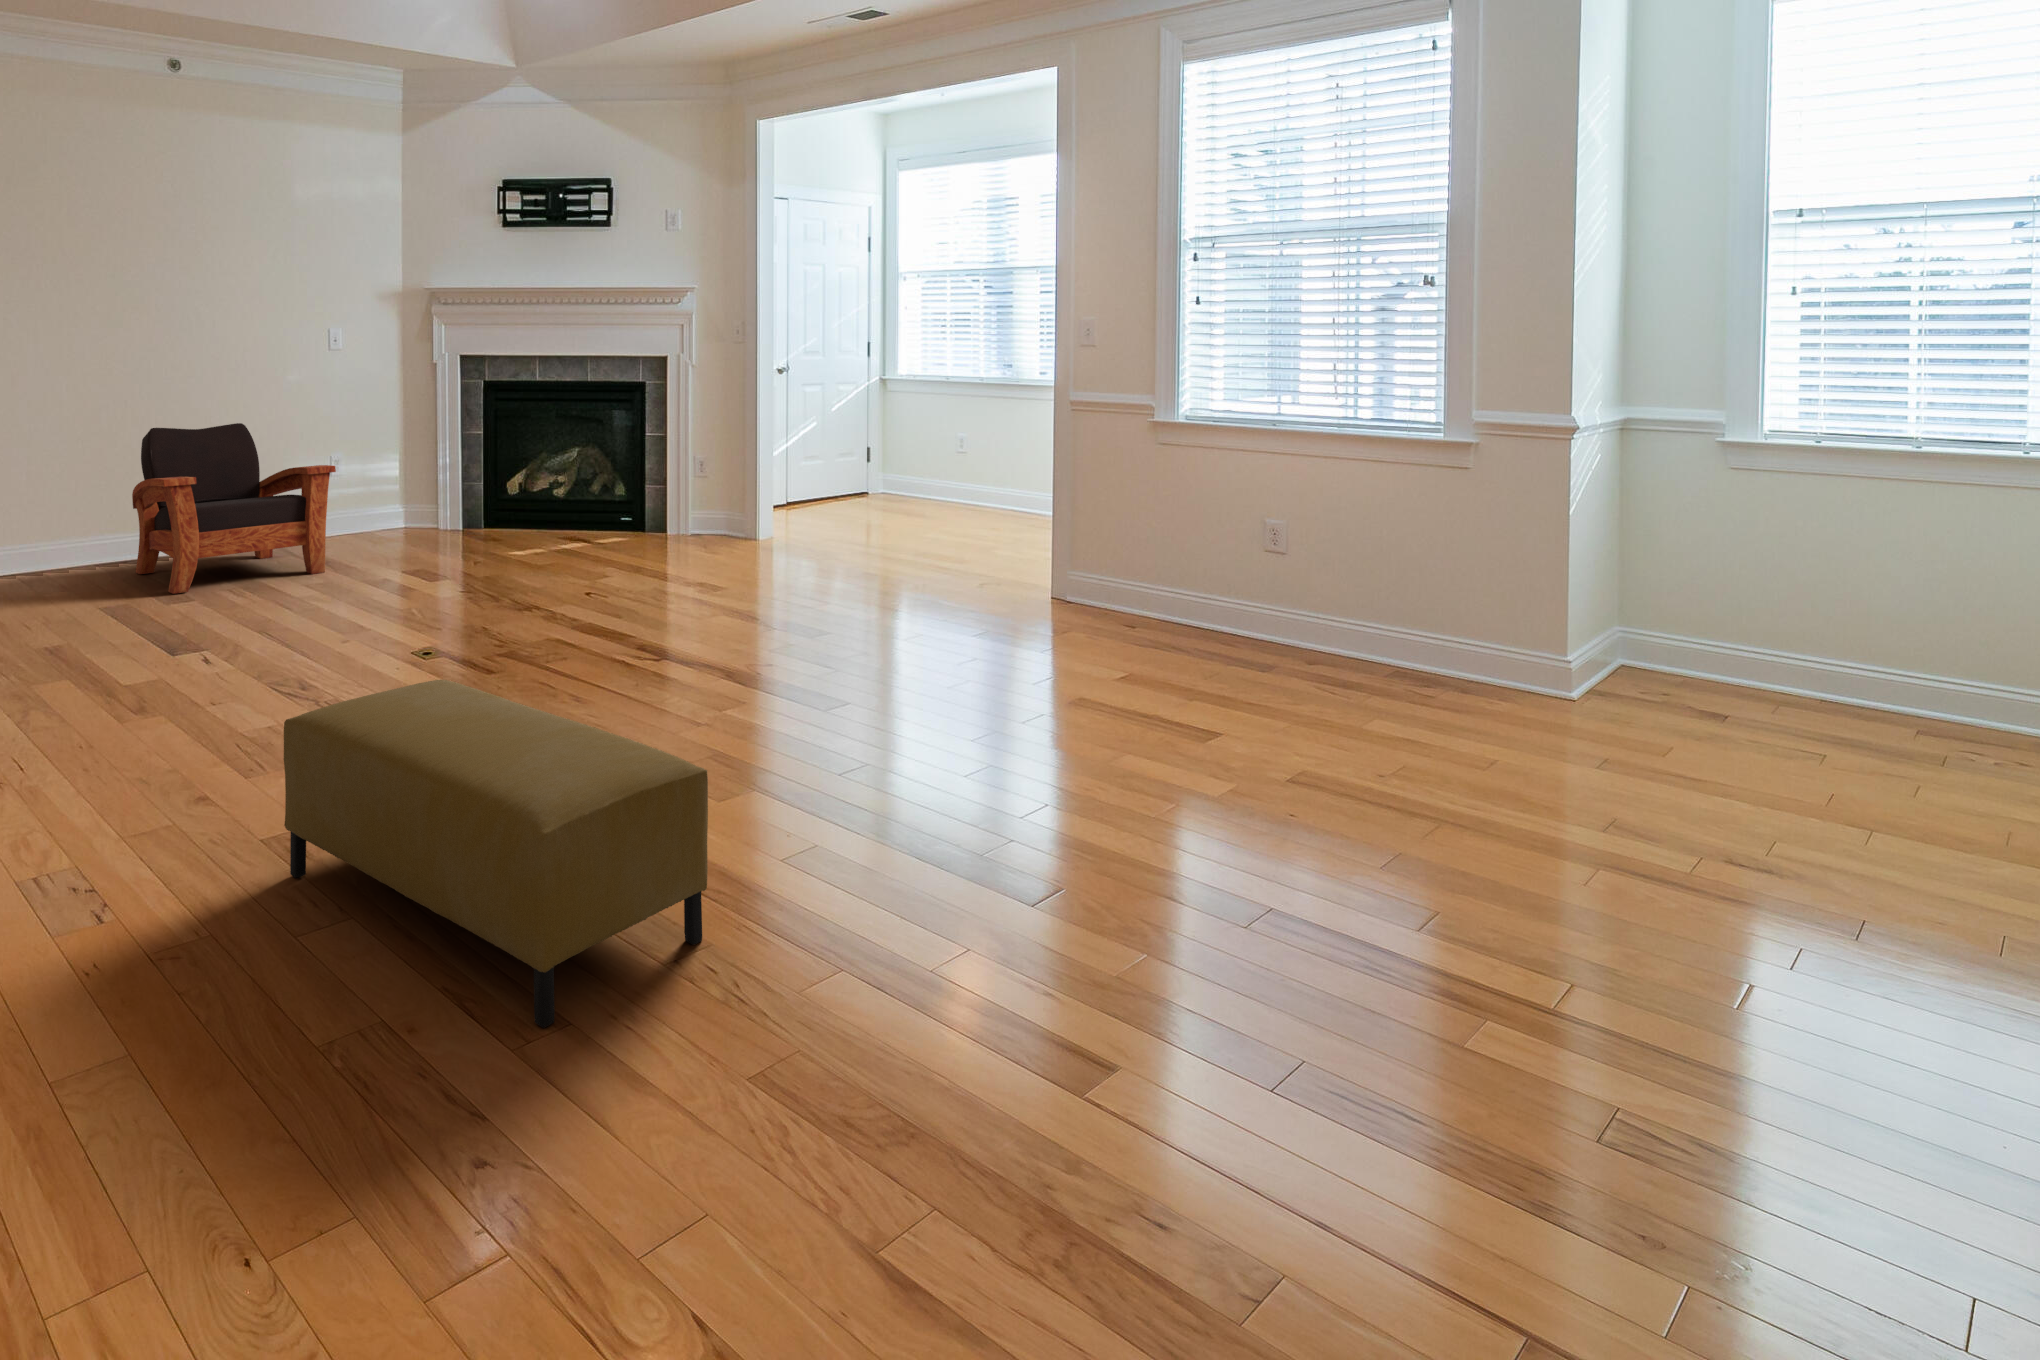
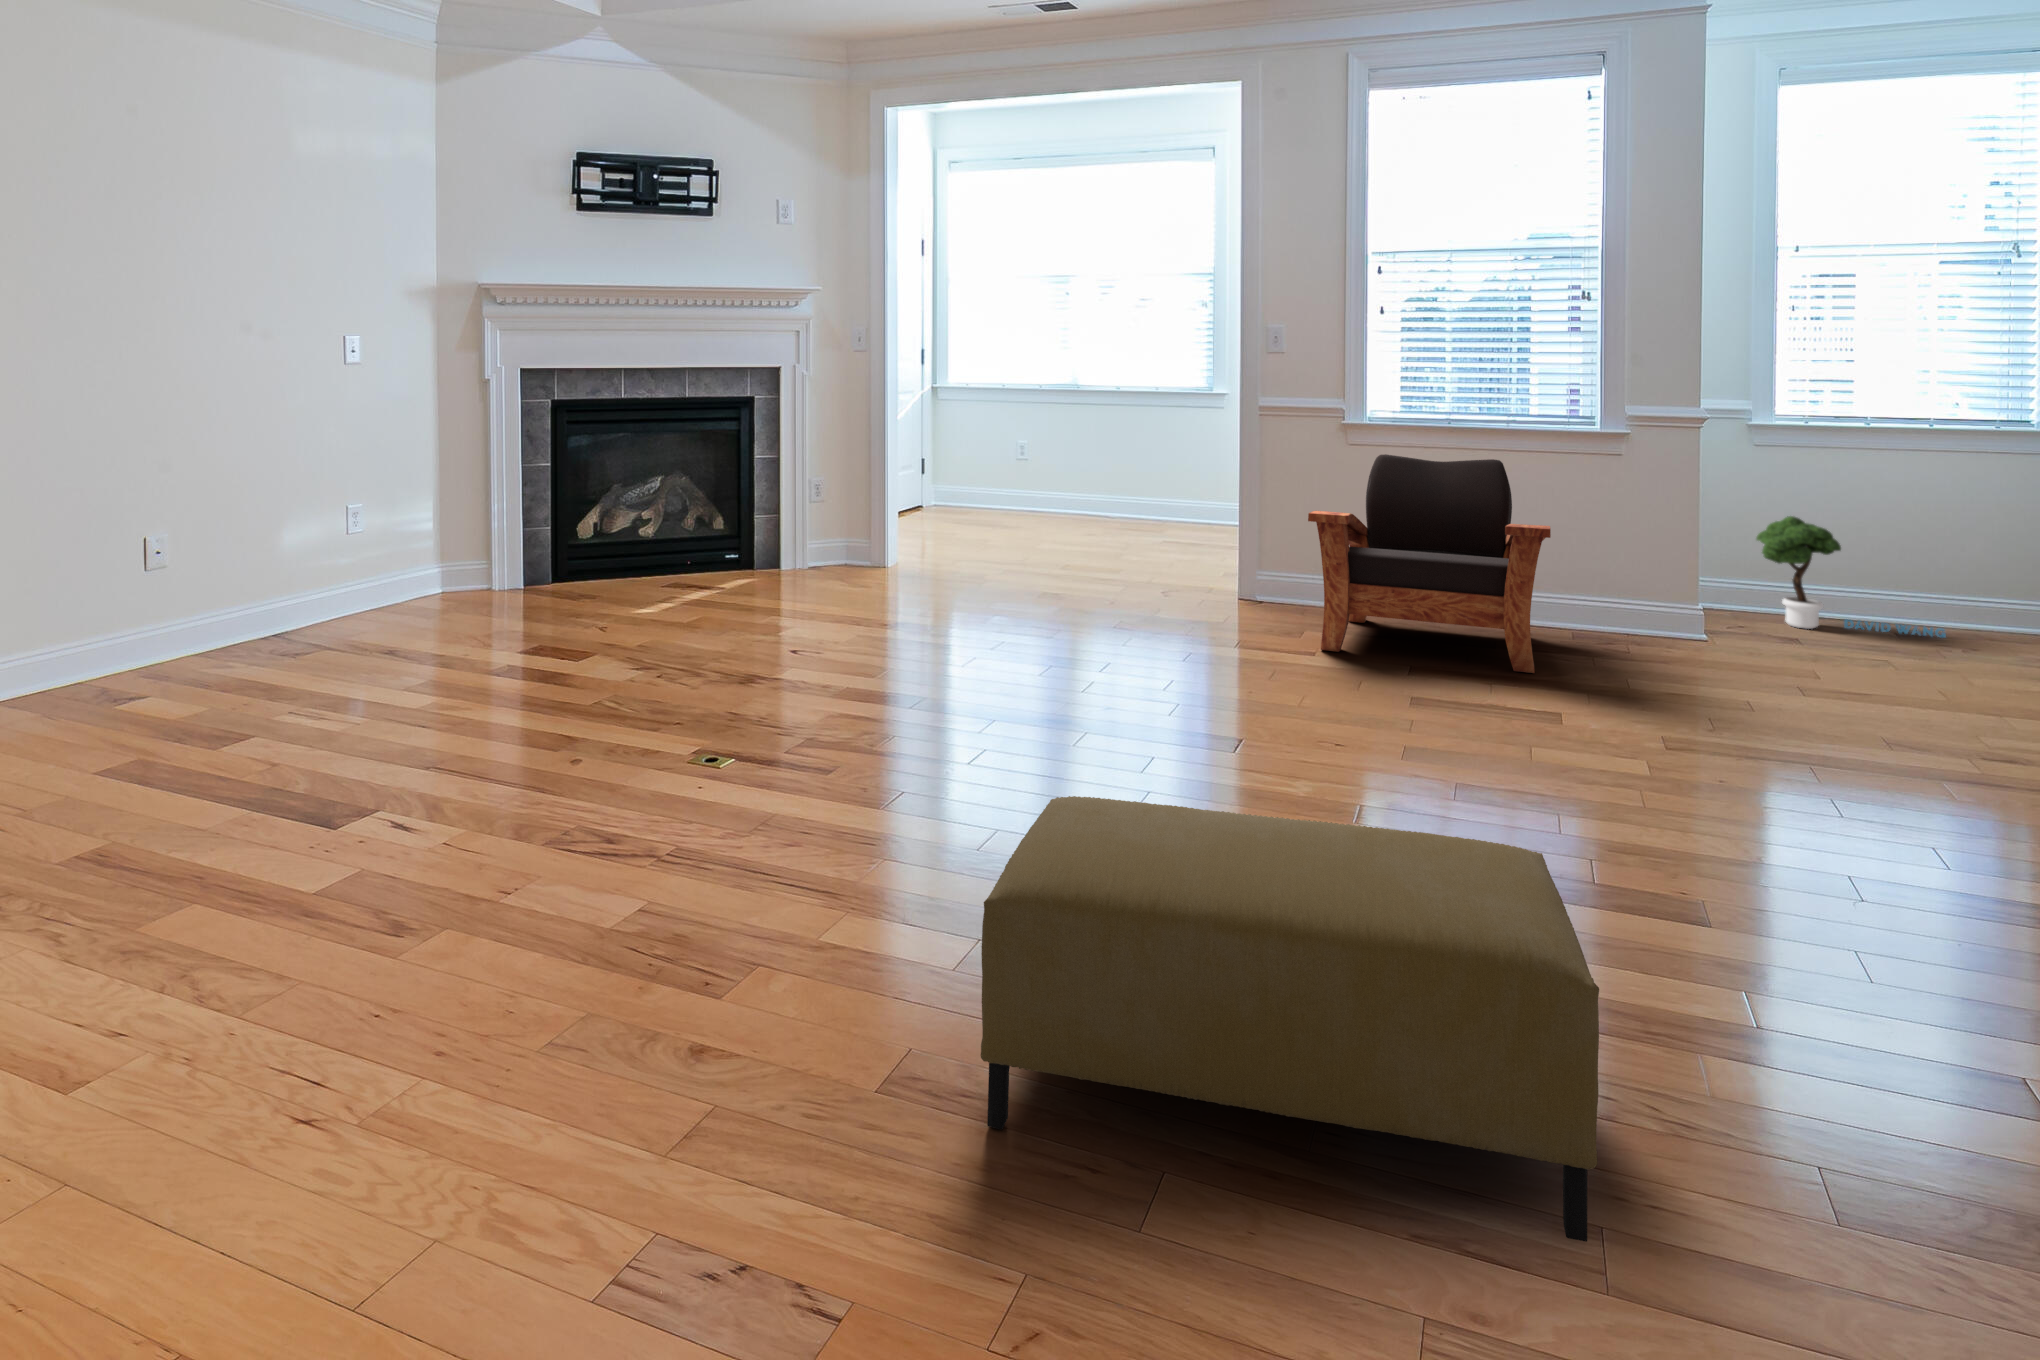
armchair: present [132,423,336,594] -> present [1308,454,1551,673]
potted tree: none [1717,561,2018,748] -> present [1756,516,1946,638]

